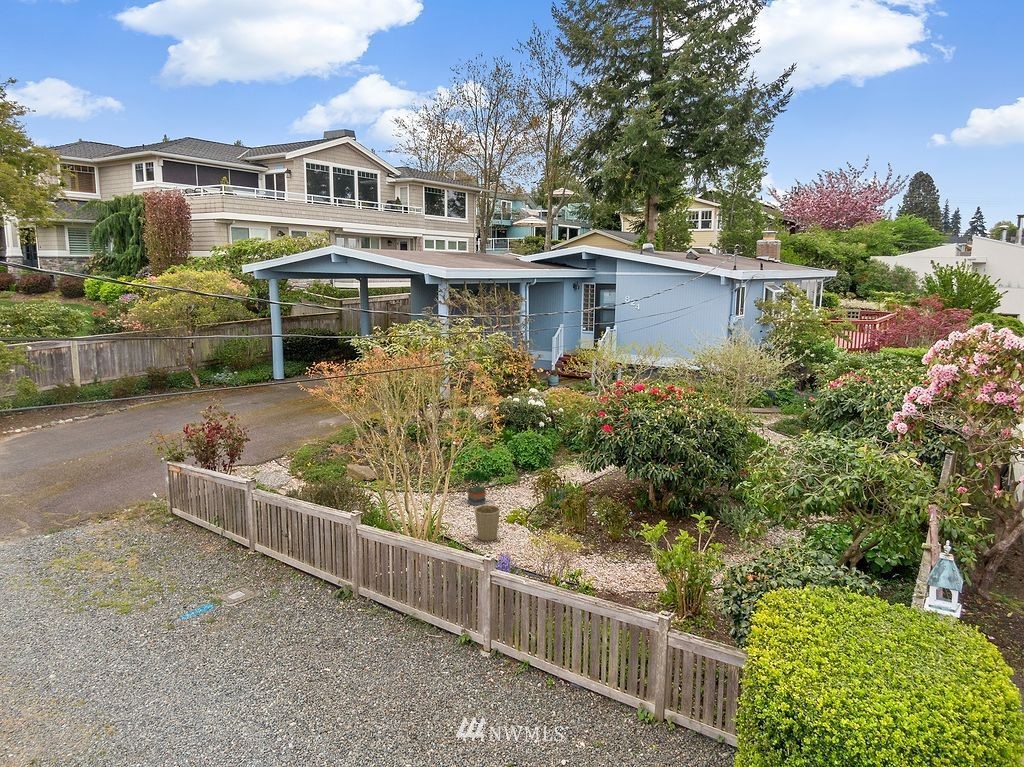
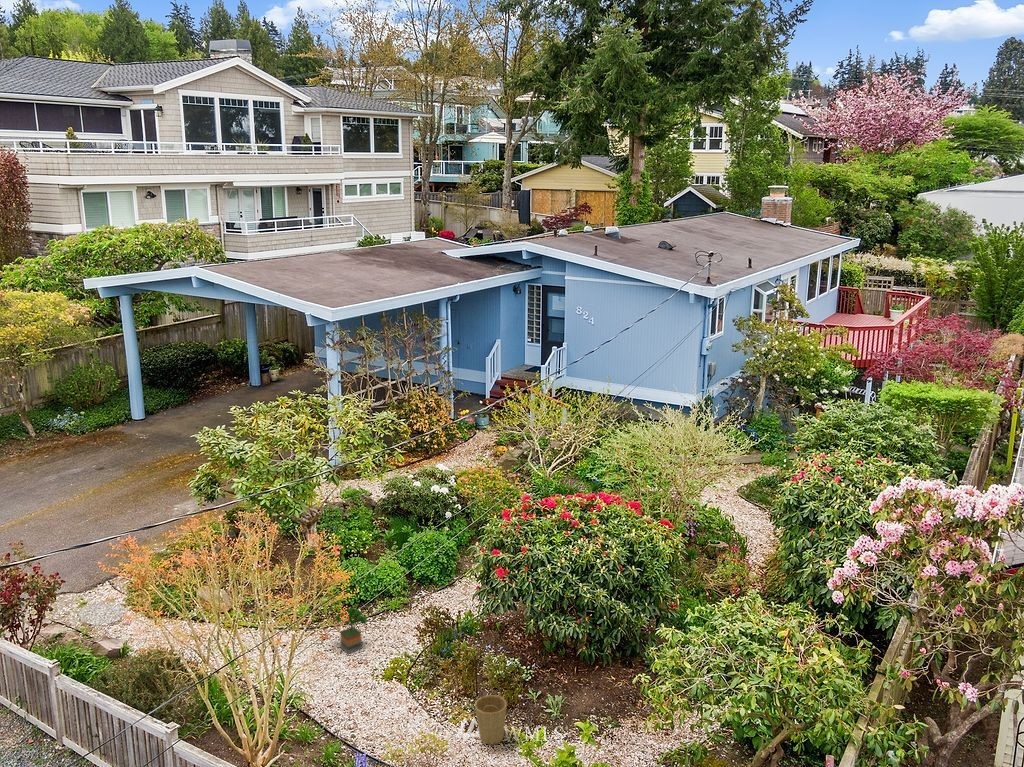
basket: present [475,501,500,541] -> present [475,690,507,744]

